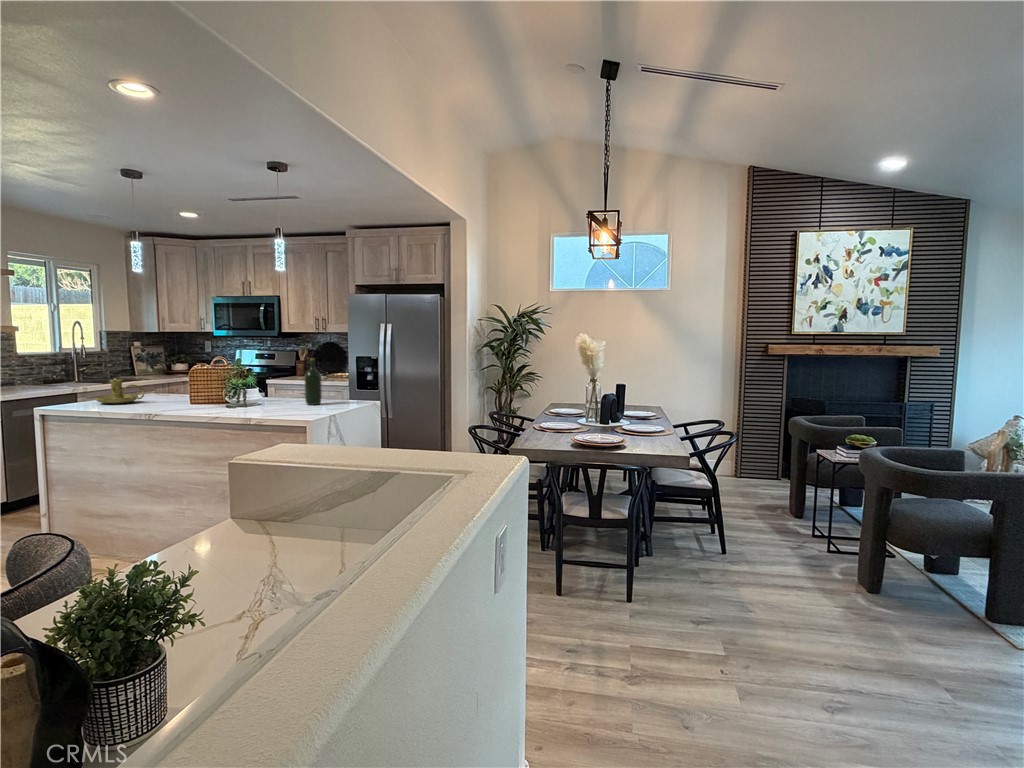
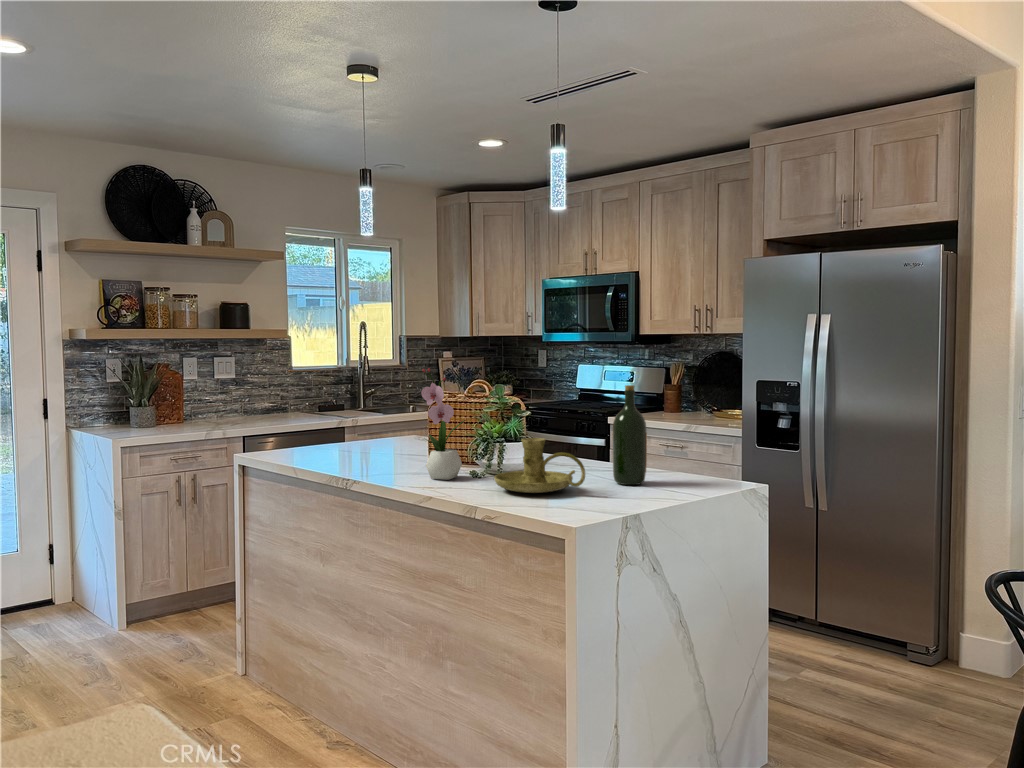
flower arrangement: none [200,351,224,409] -> present [421,368,465,480]
candle holder: present [95,379,144,404] -> present [494,438,585,493]

